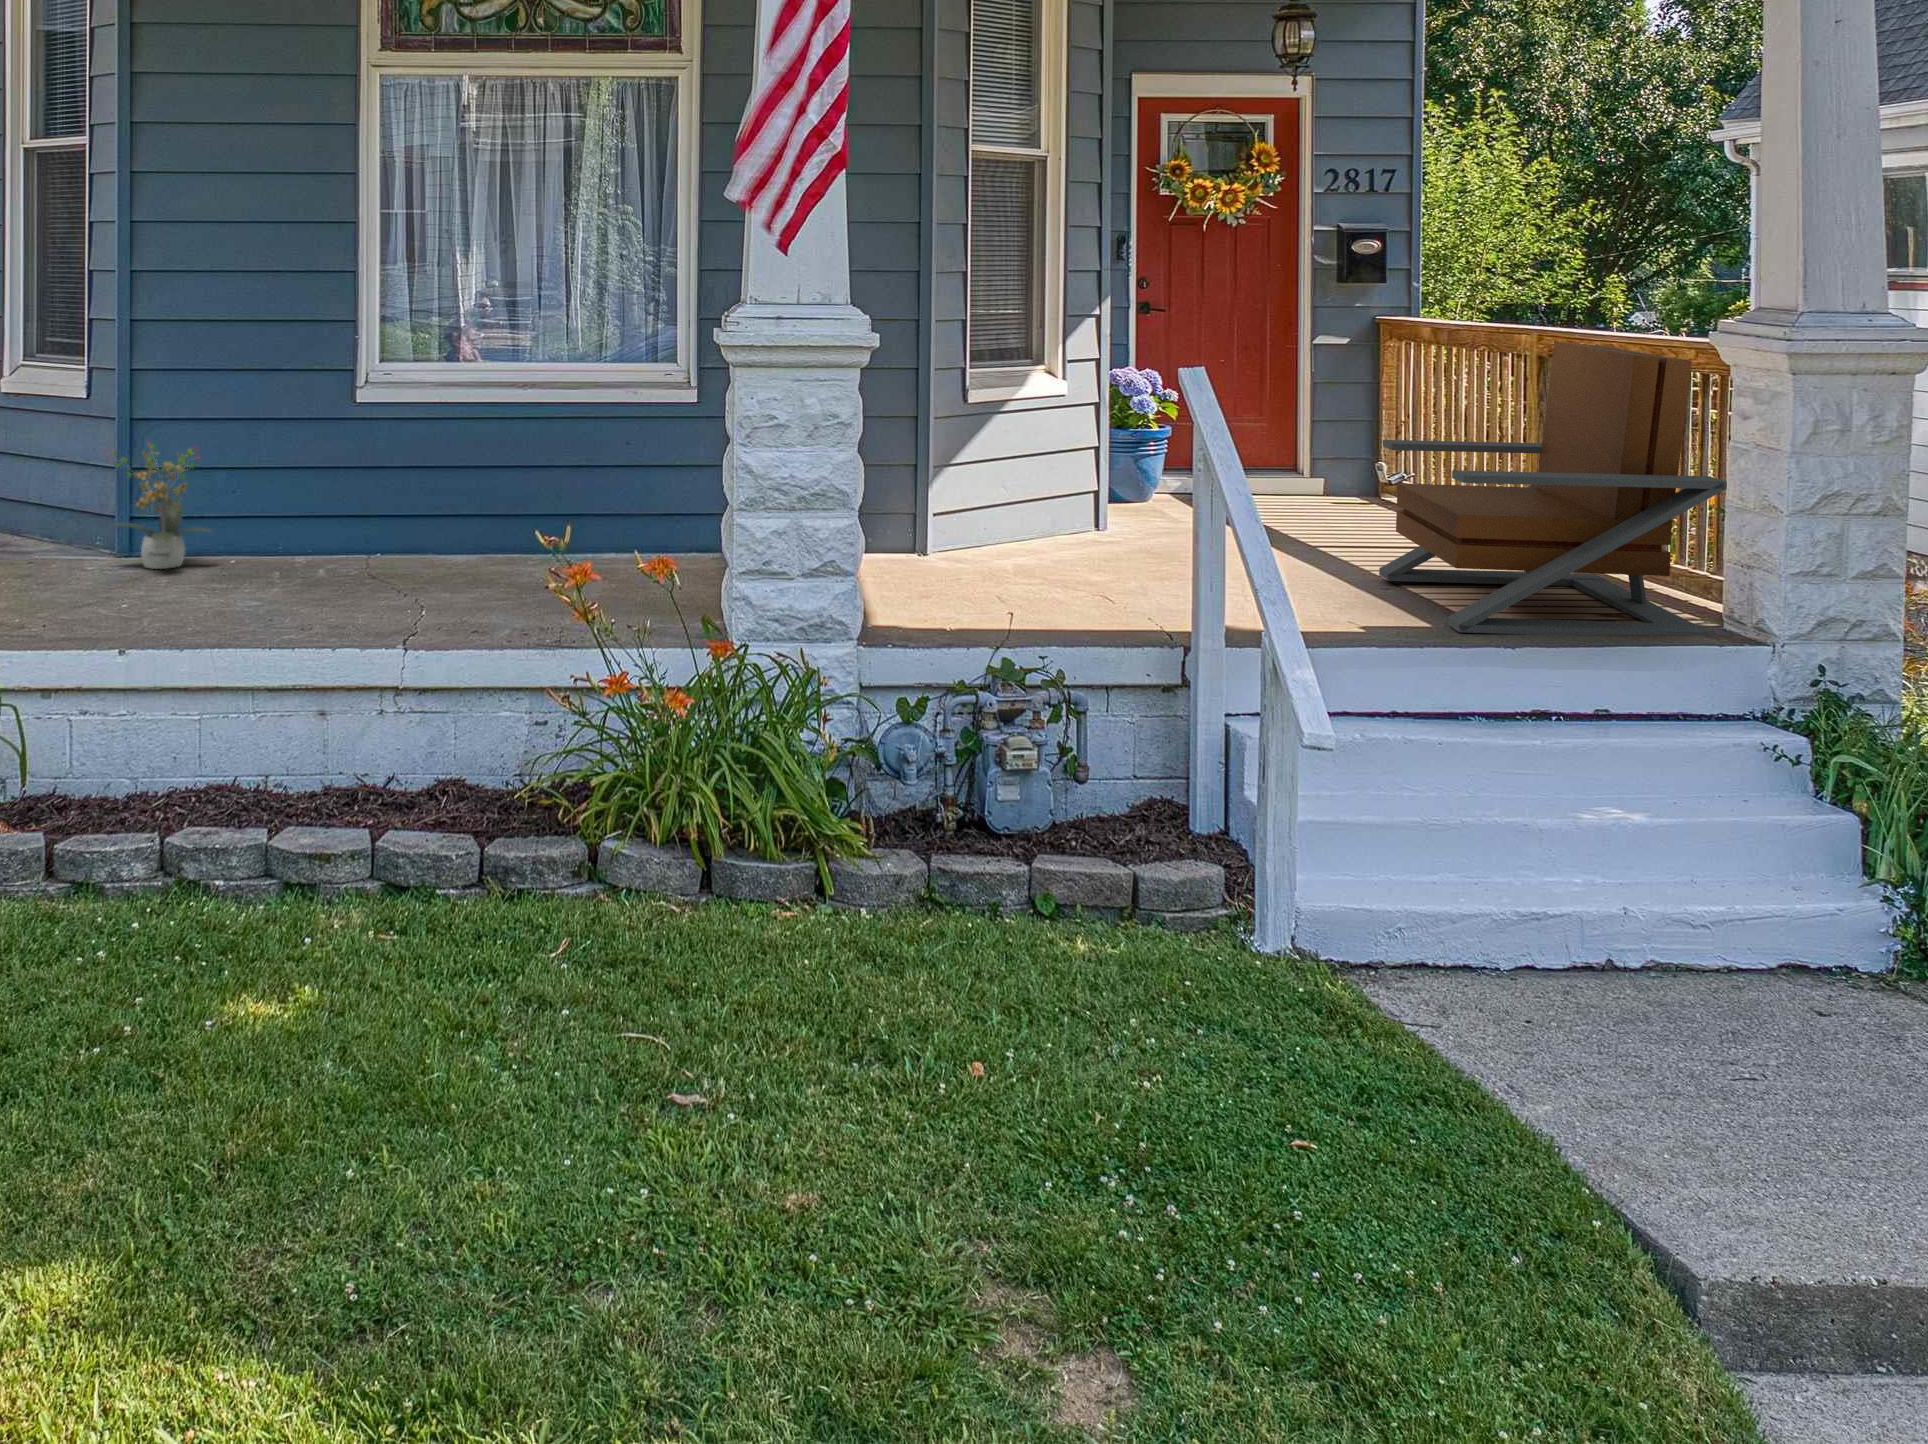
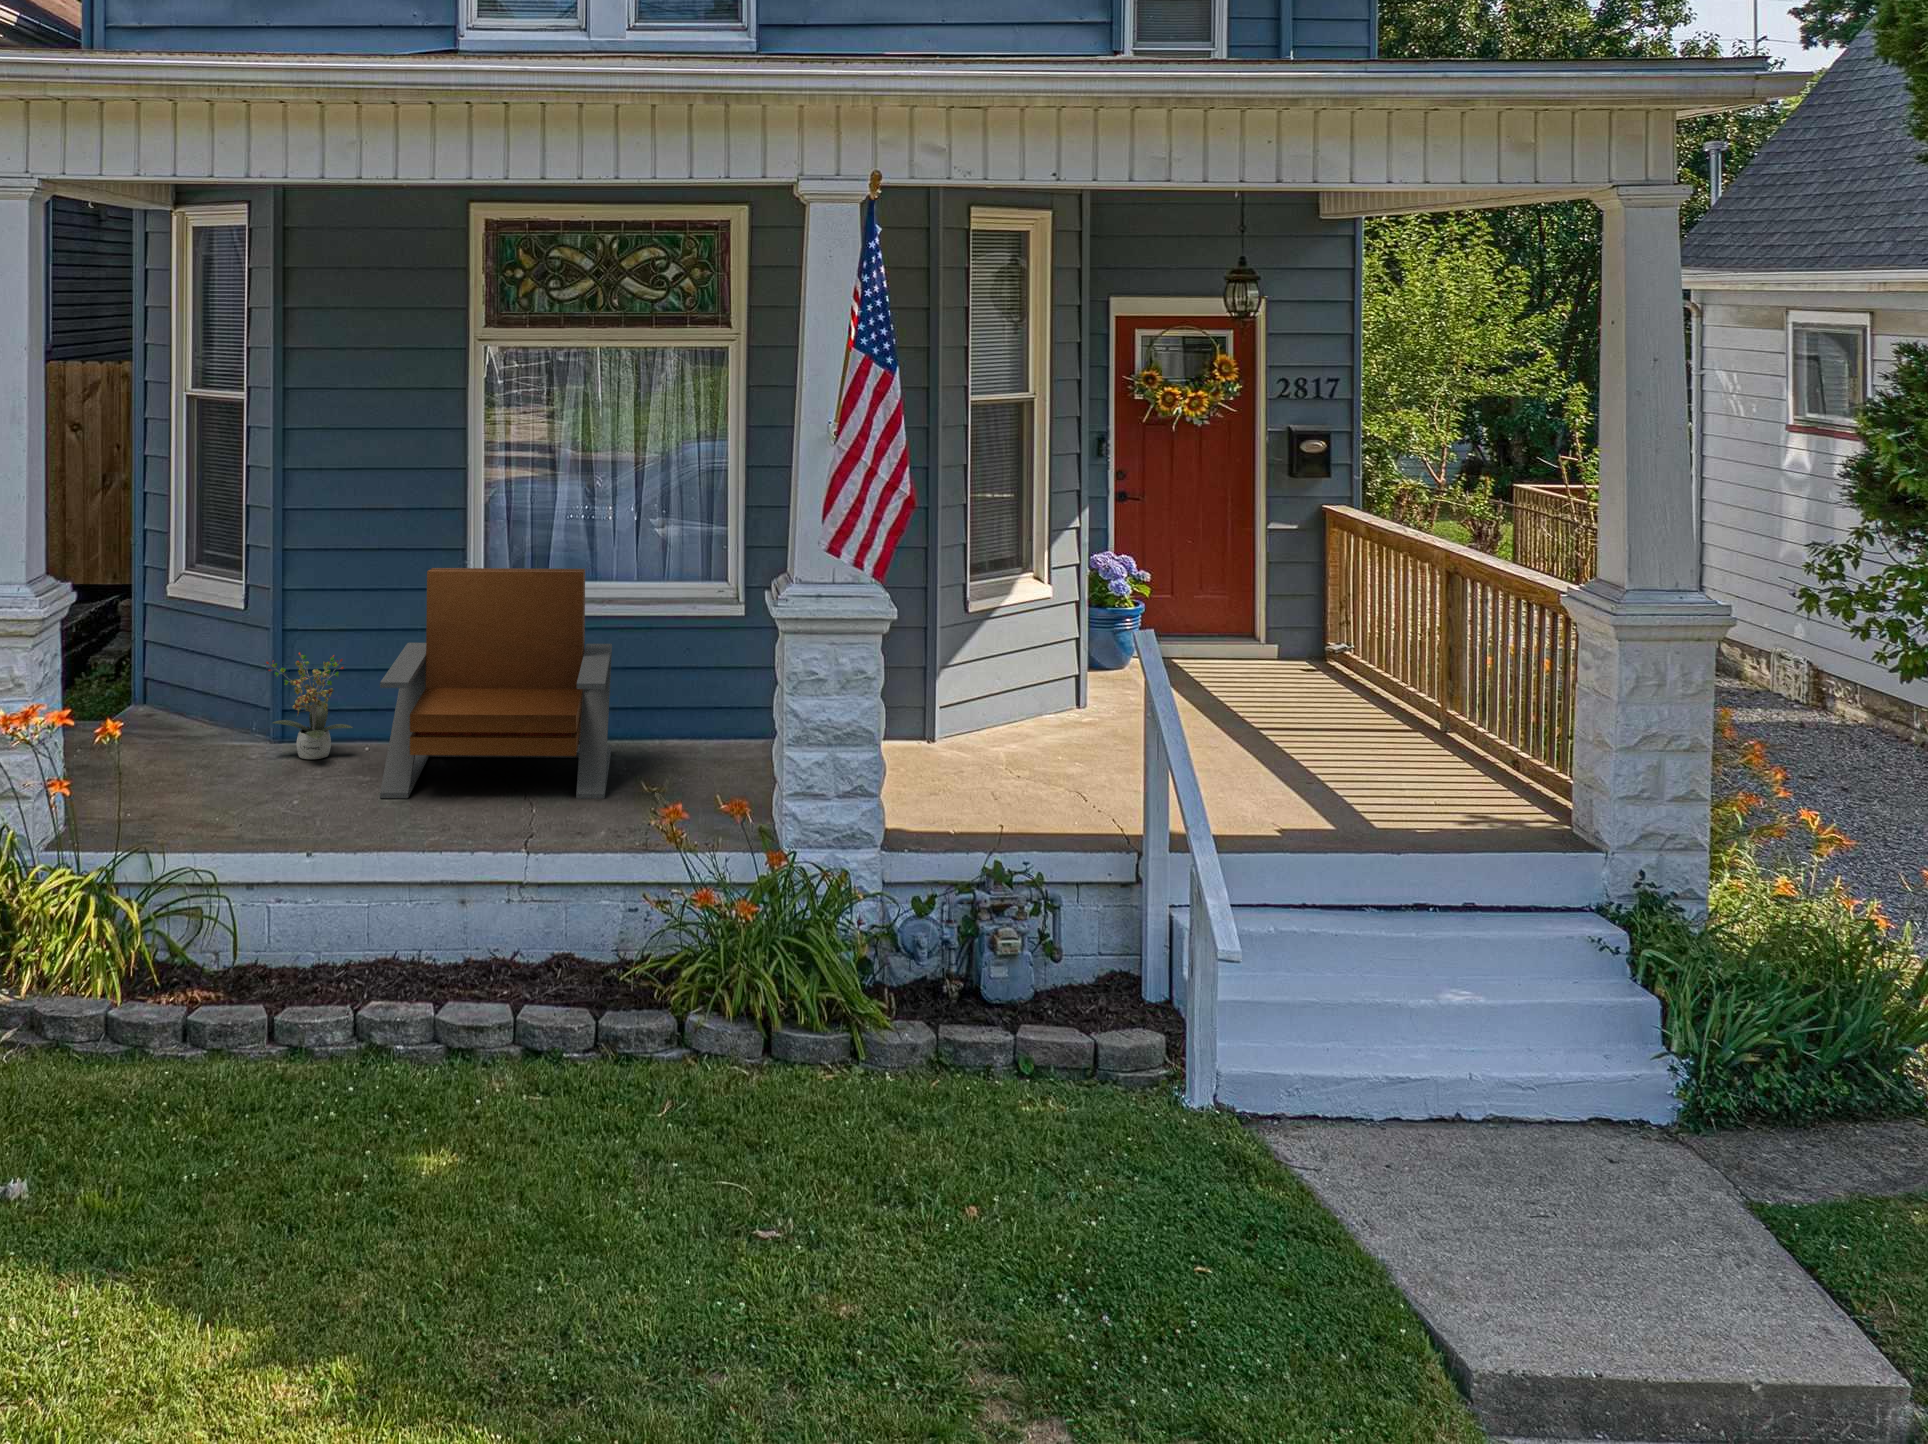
lounge chair: present [1379,341,1727,635] -> present [380,568,612,799]

